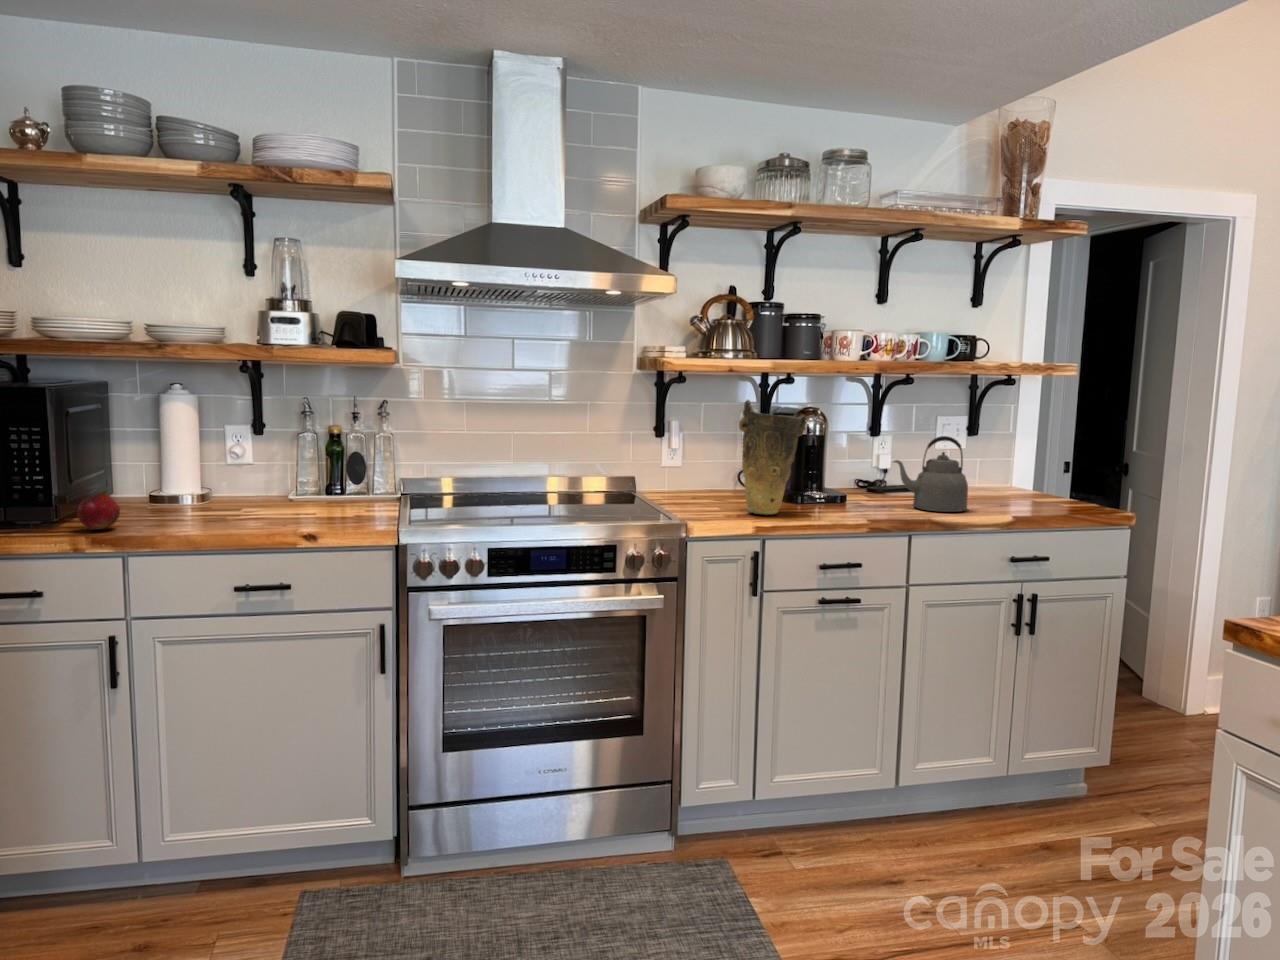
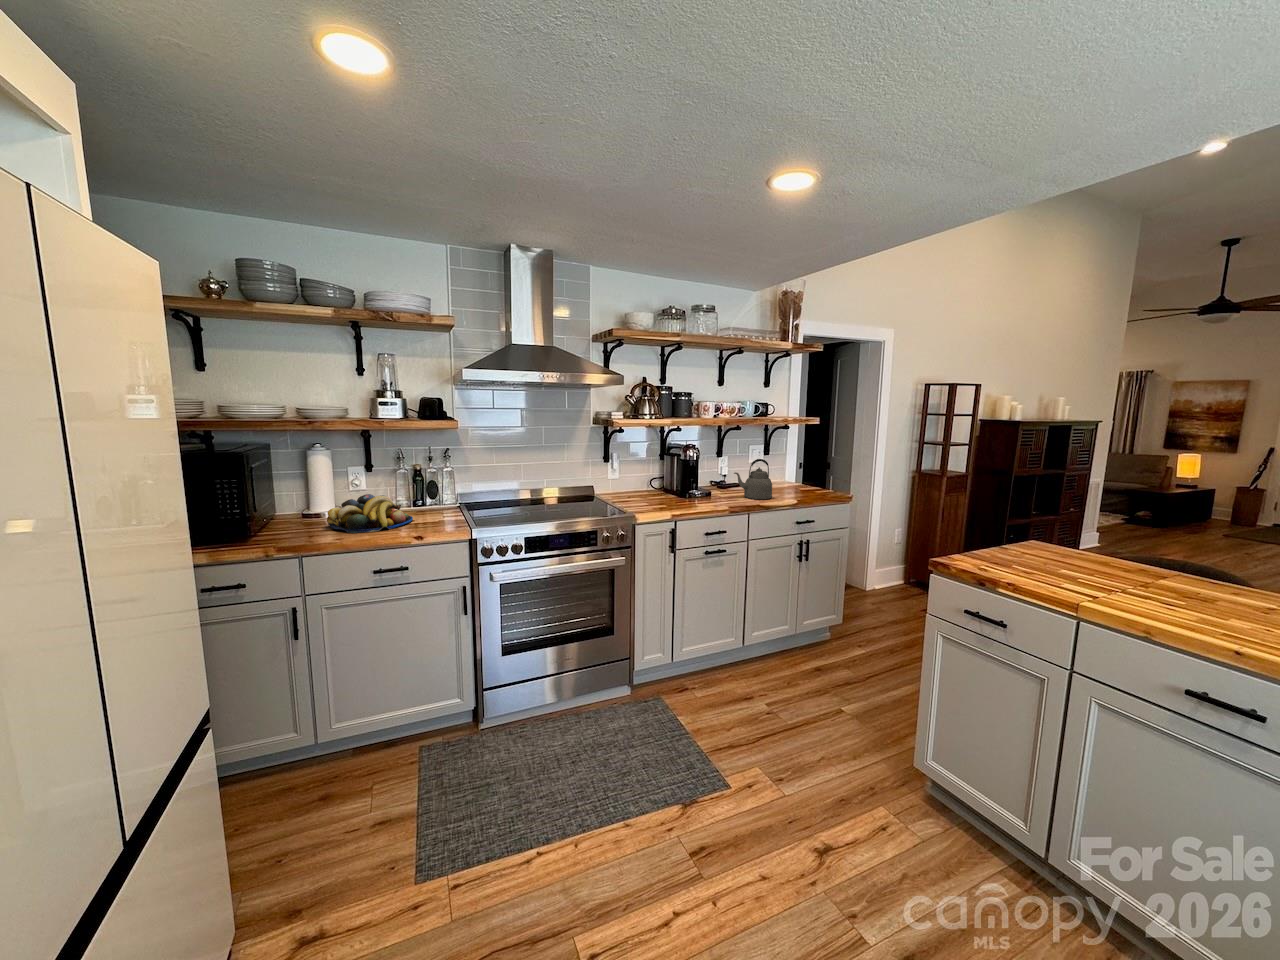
vase: present [739,400,806,515] -> none [657,444,692,506]
fruit bowl: none [178,468,313,526] -> present [327,494,413,533]
fruit: present [77,491,120,530] -> none [263,516,291,541]

